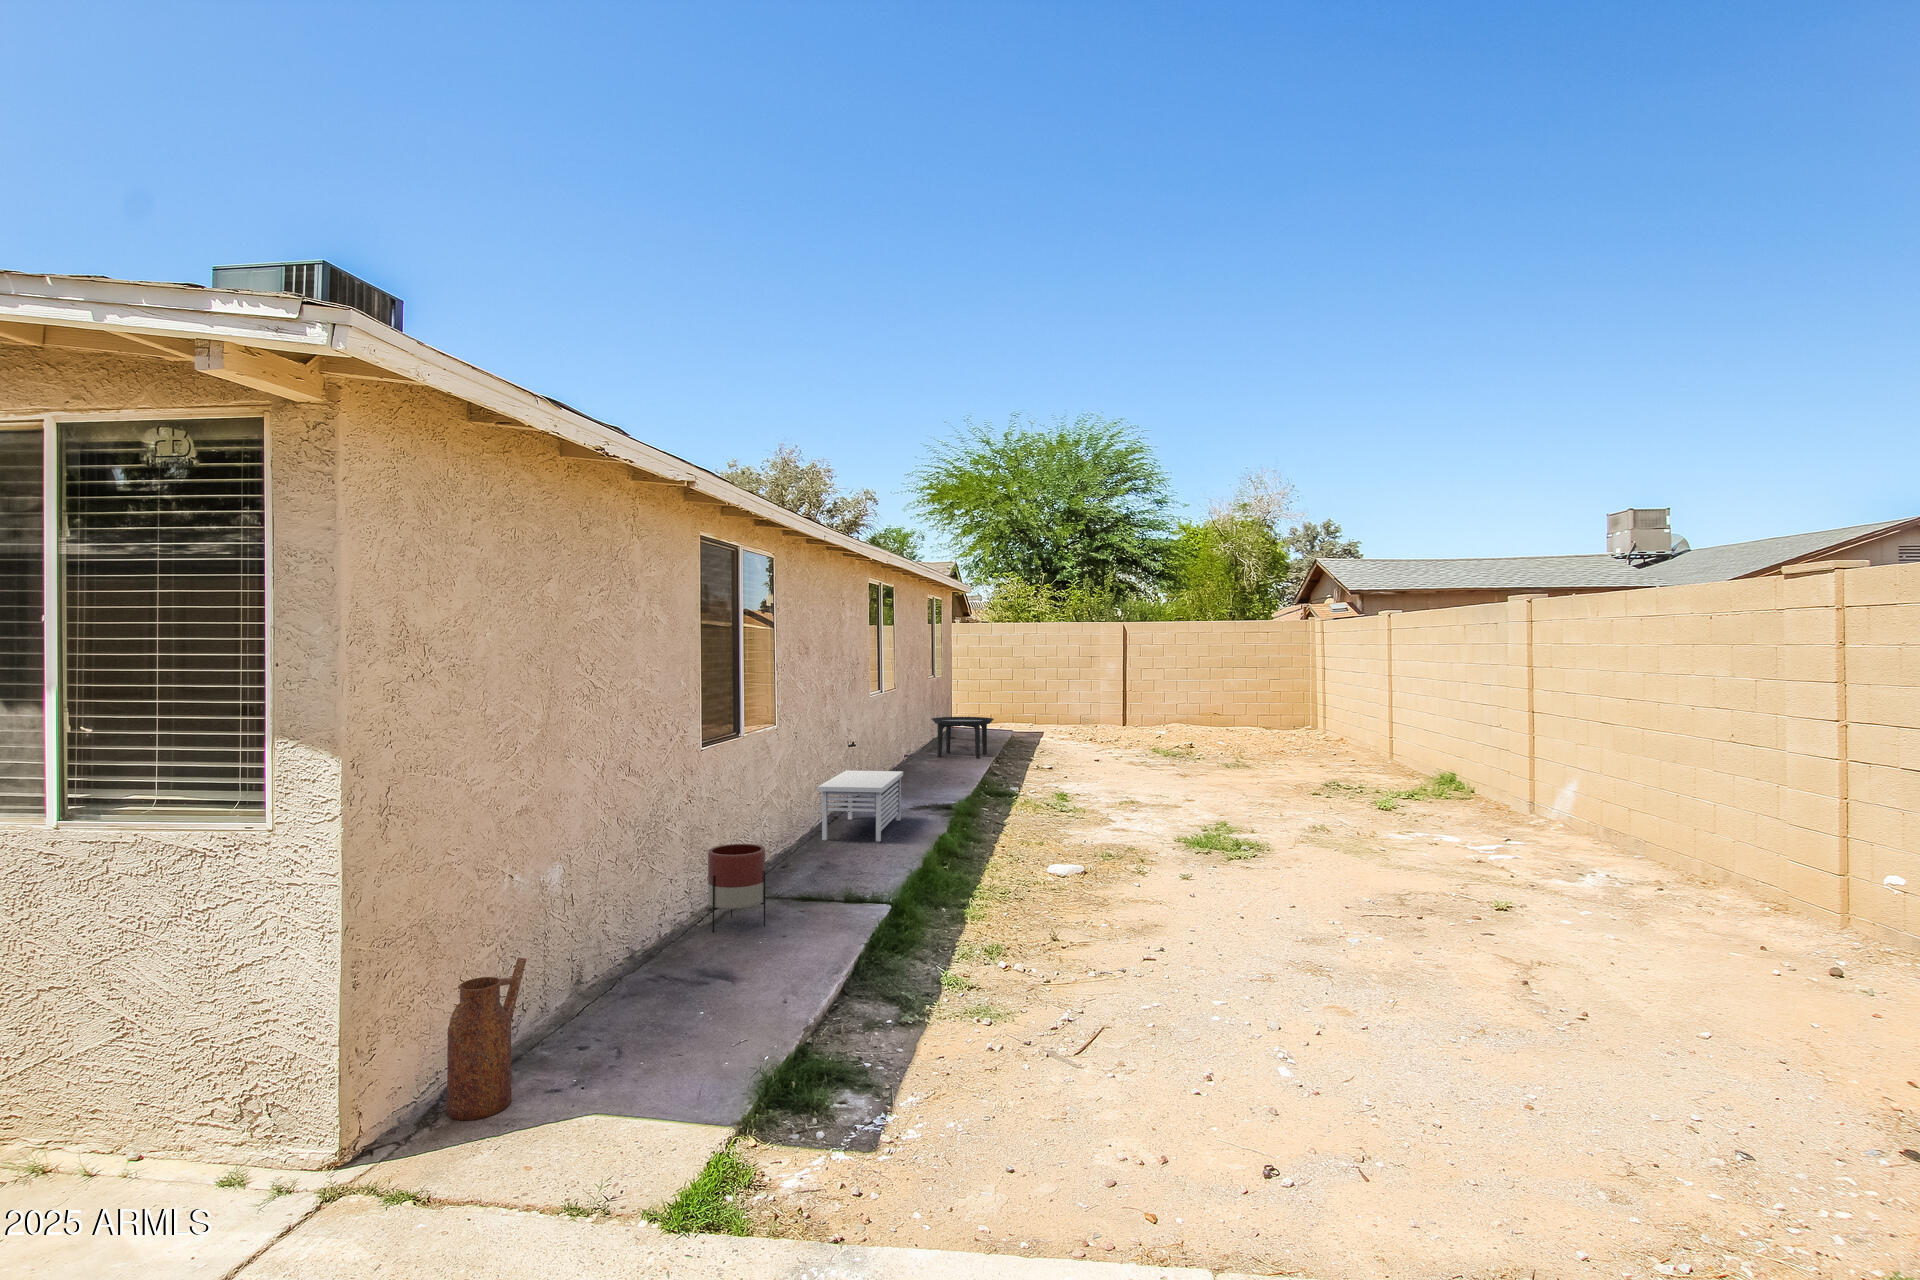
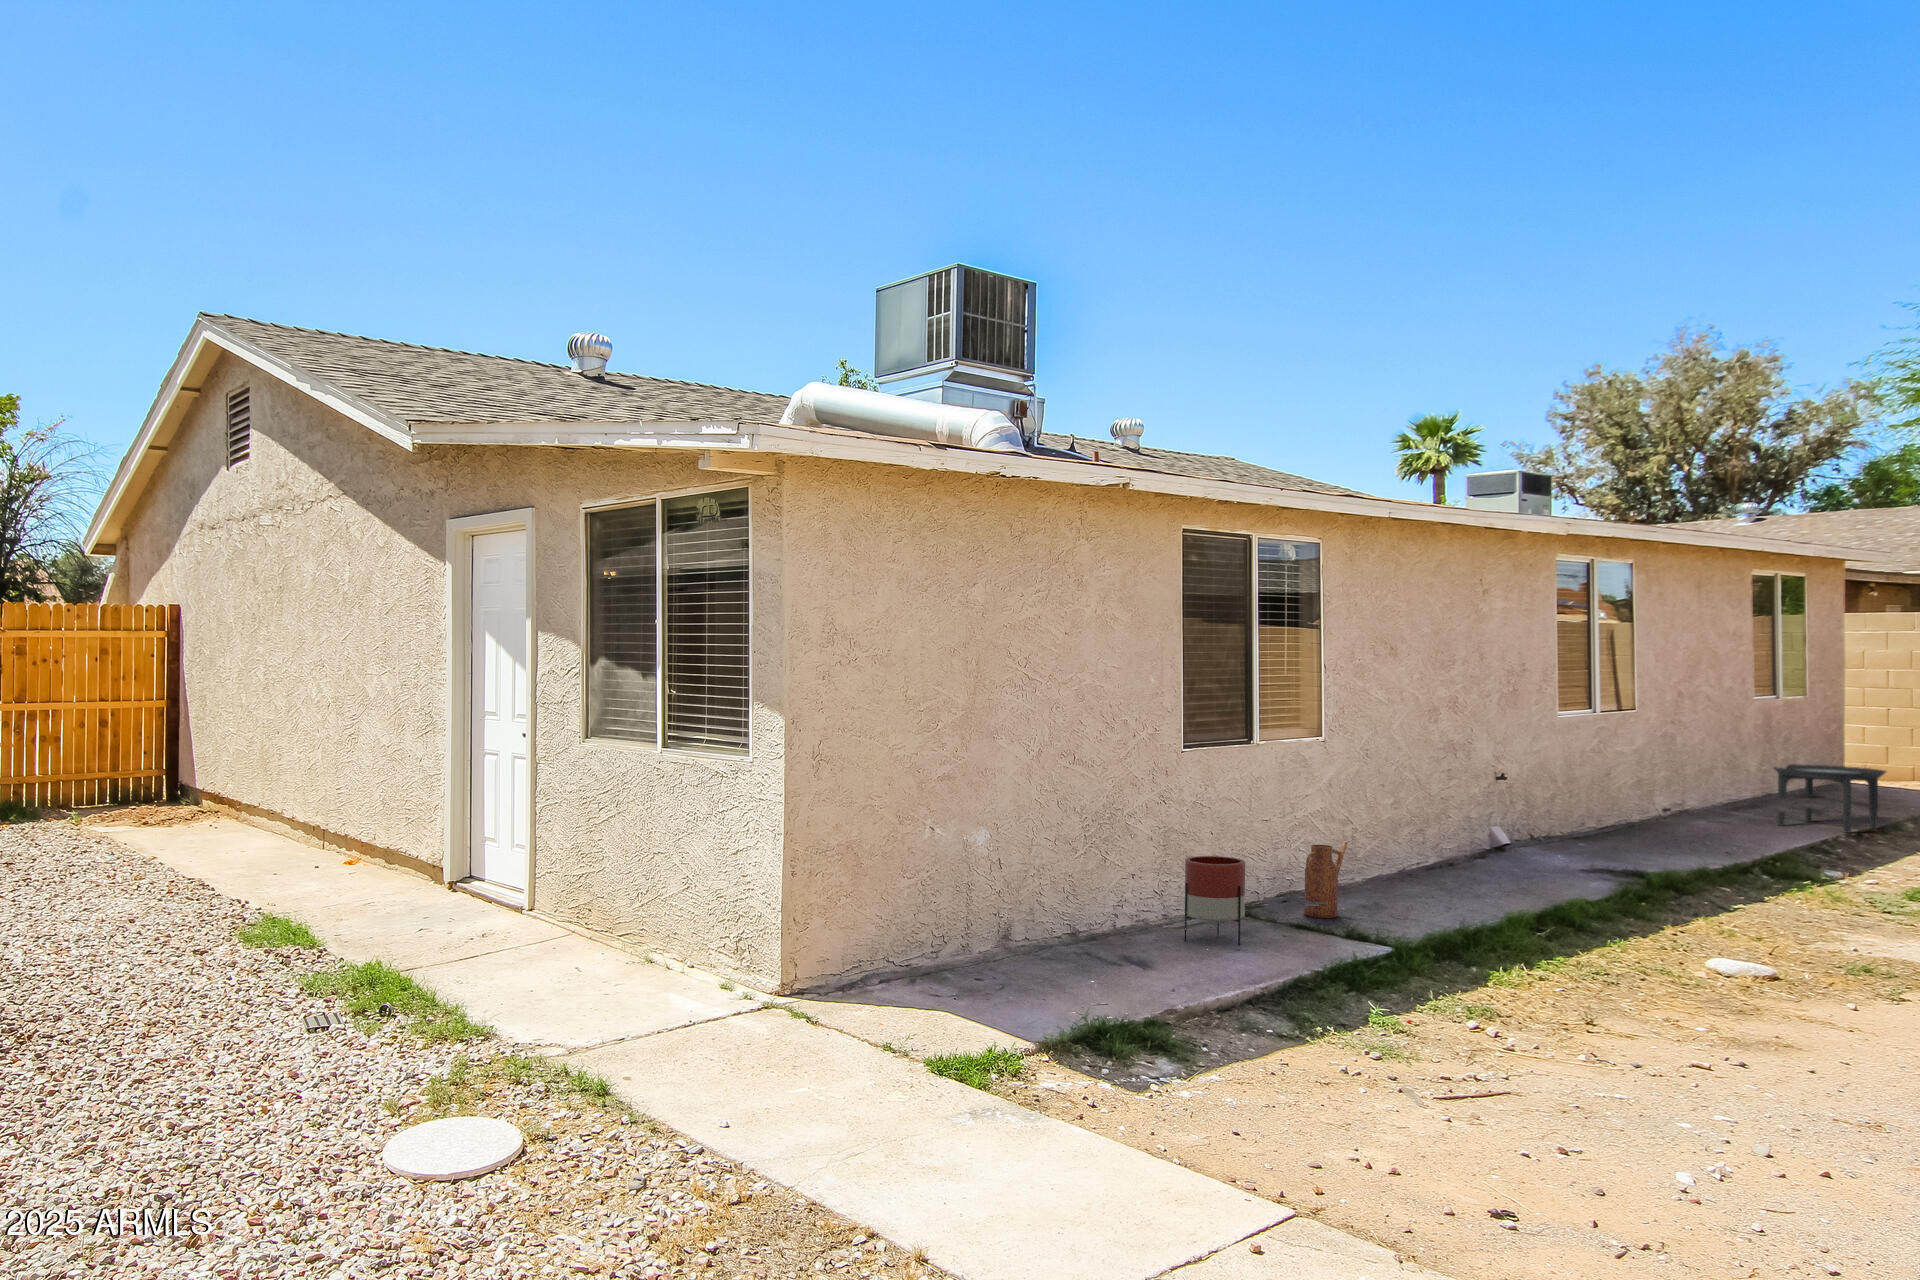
storage bench: present [818,770,903,841] -> none [1418,812,1569,901]
watering can: present [446,958,527,1120] -> present [1304,841,1347,918]

